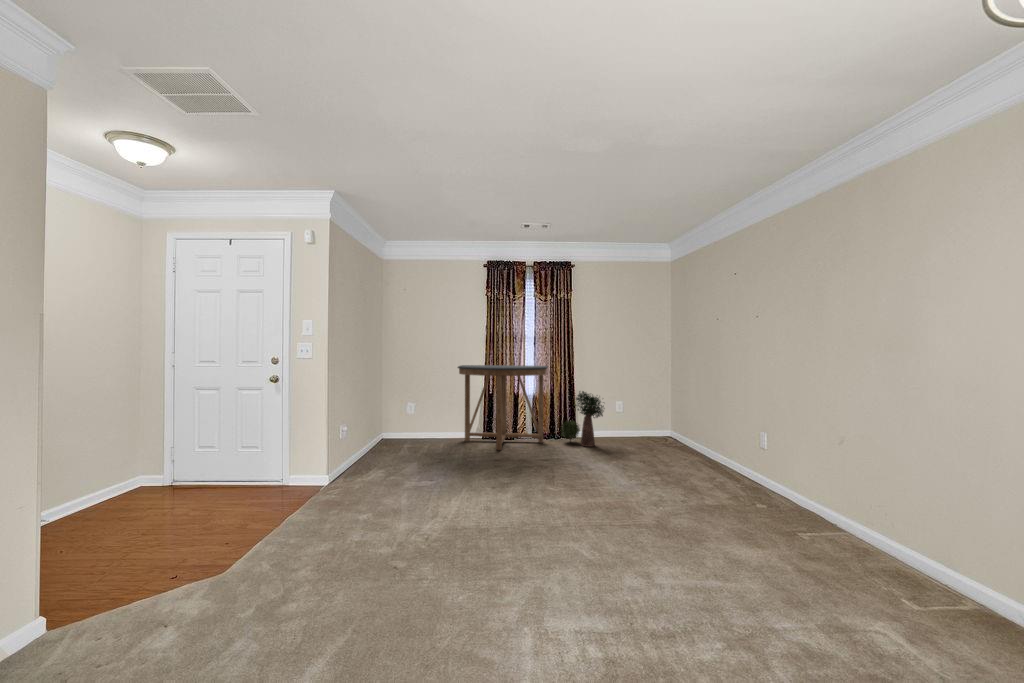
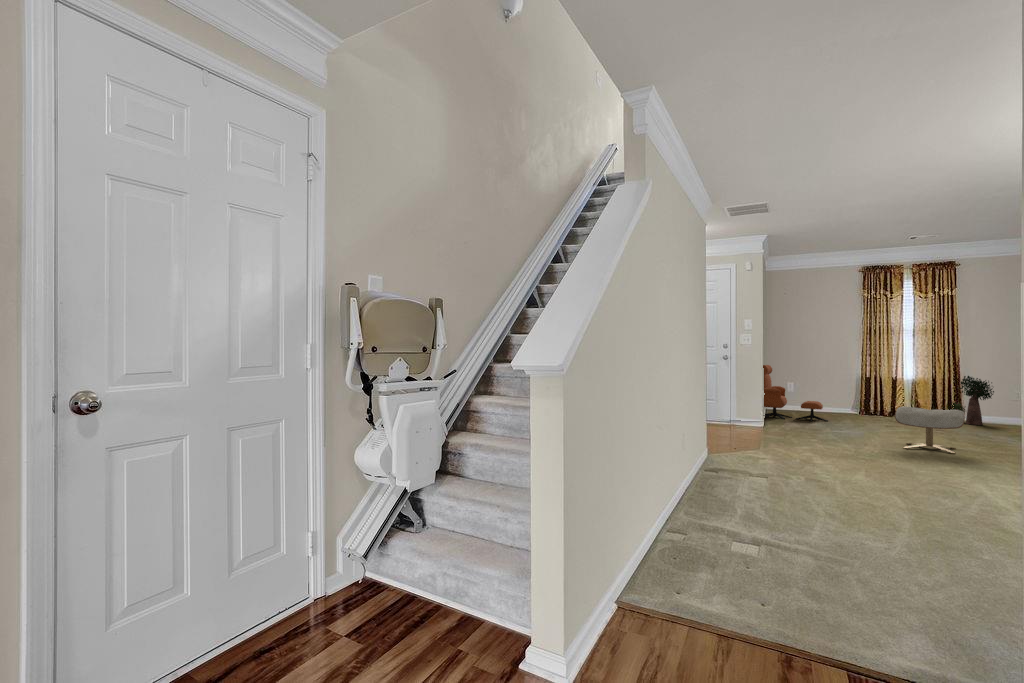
console table: present [458,365,548,450] -> none [836,353,929,420]
lounge chair: none [355,390,443,473] -> present [763,365,828,422]
ottoman: none [521,479,611,564] -> present [895,406,965,454]

